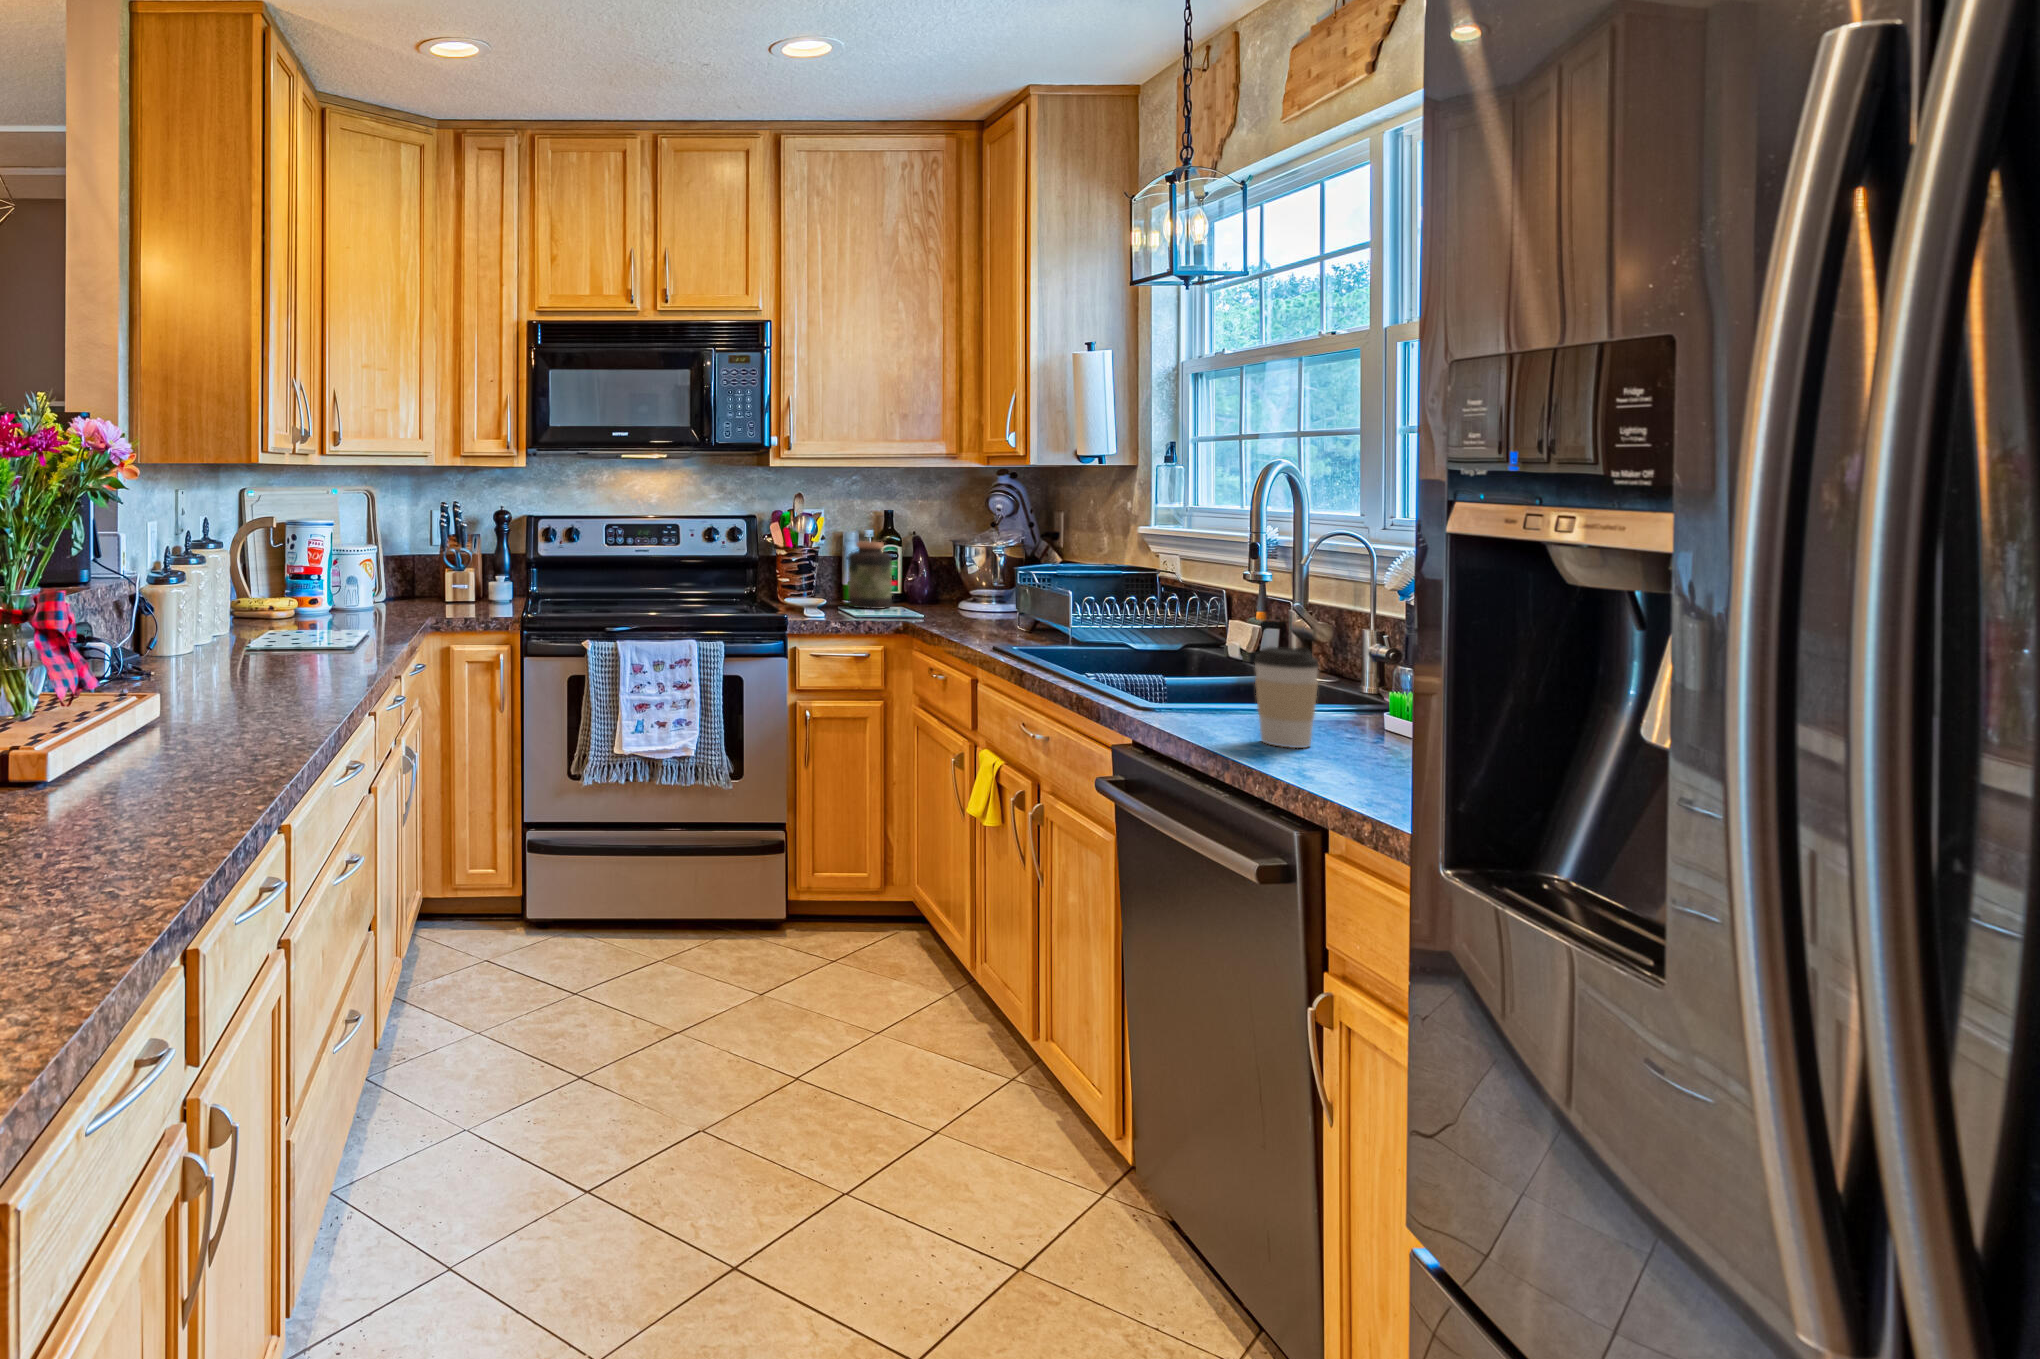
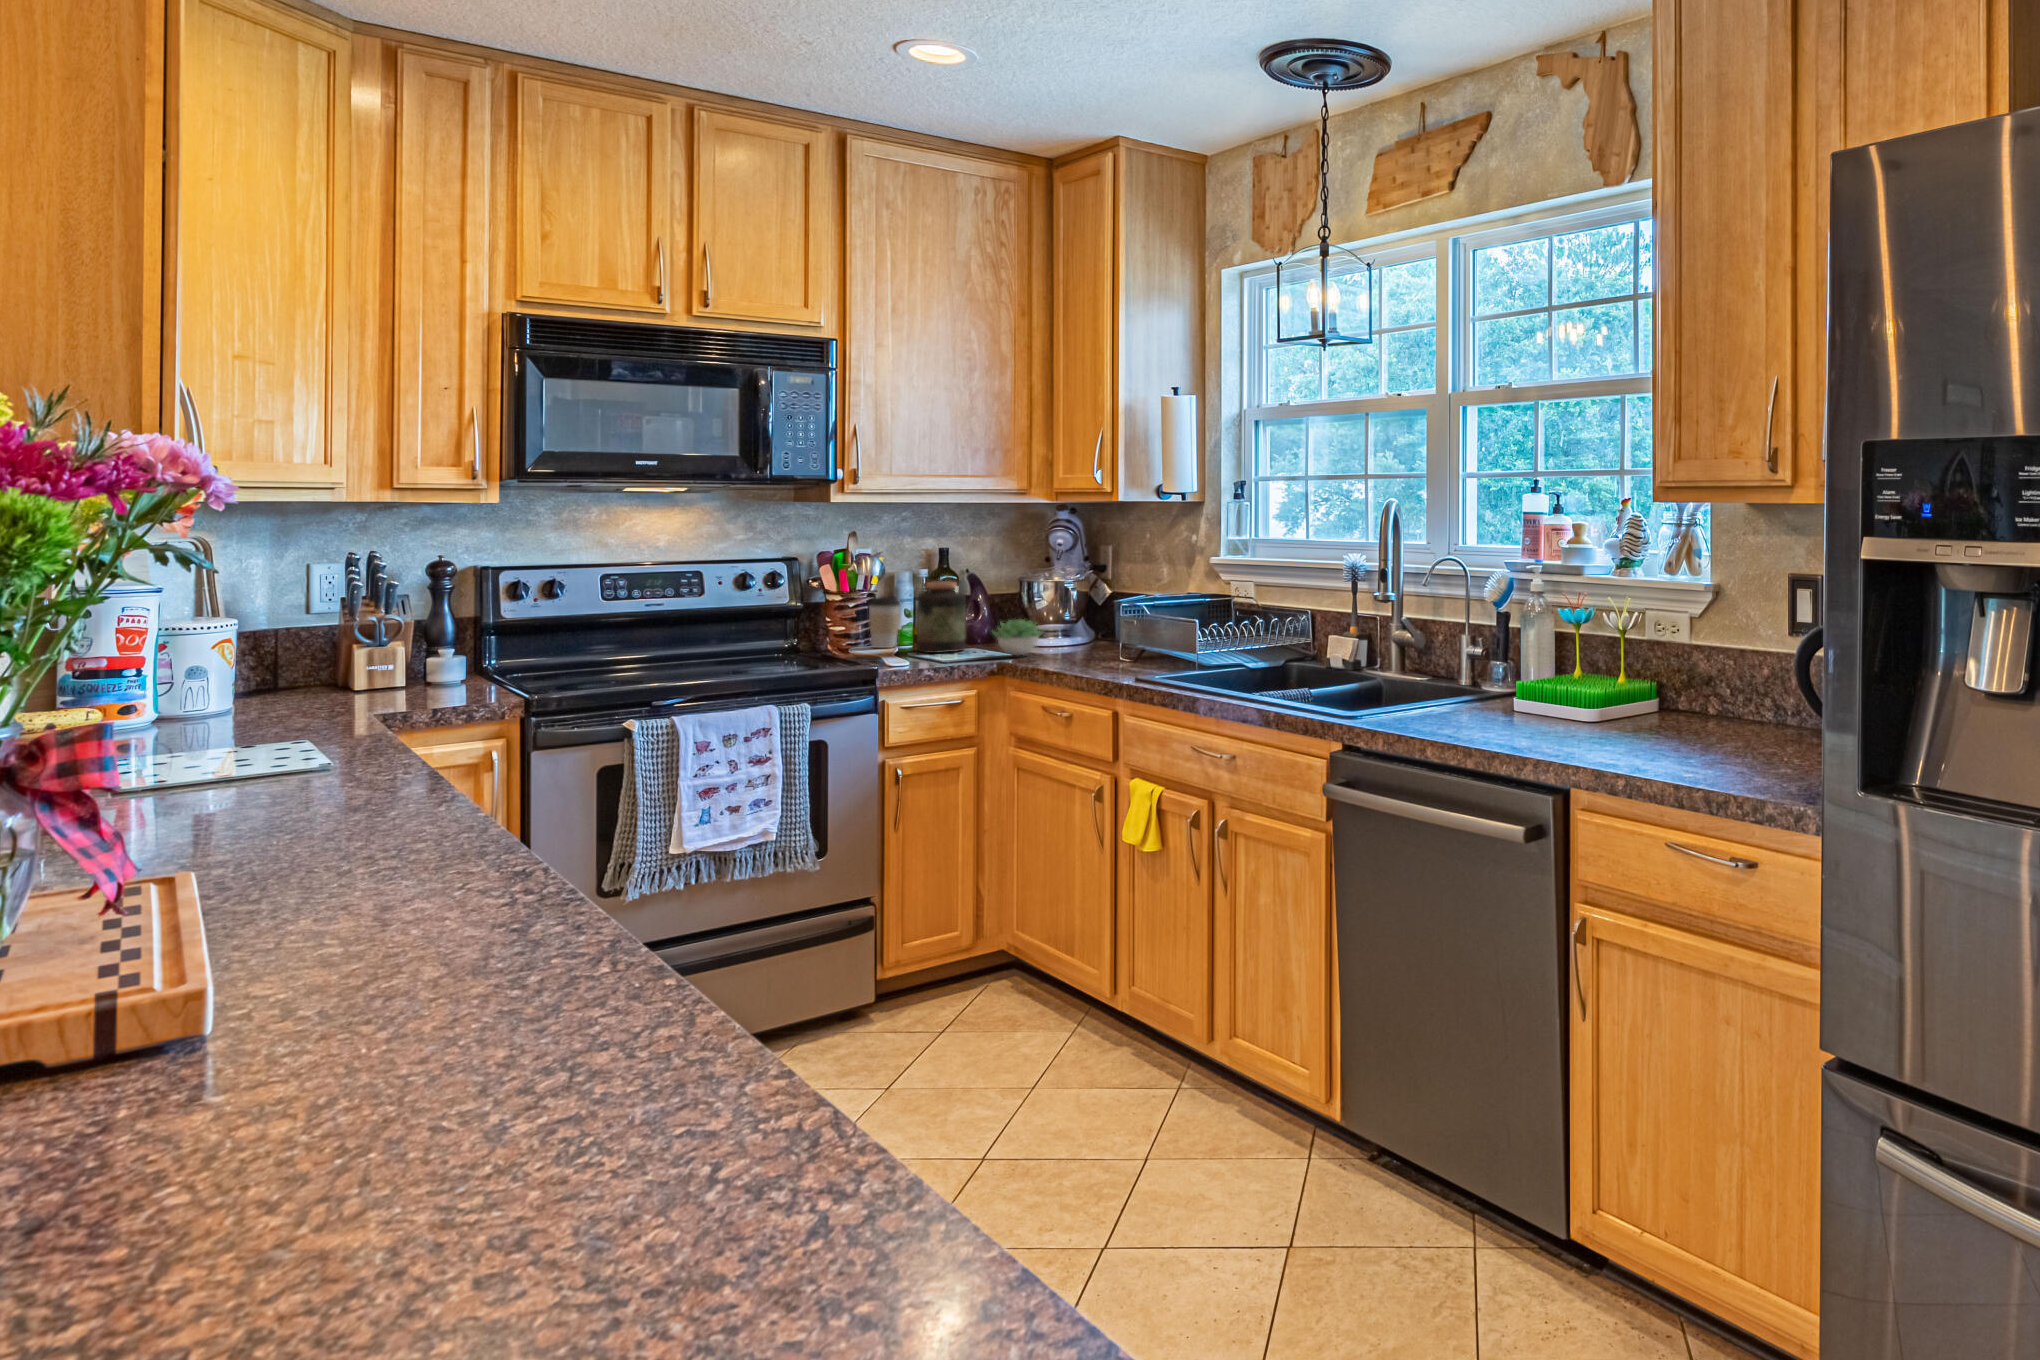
succulent plant: none [902,581,955,616] -> present [993,619,1043,655]
coffee cup: present [1254,647,1319,748] -> present [869,596,900,648]

